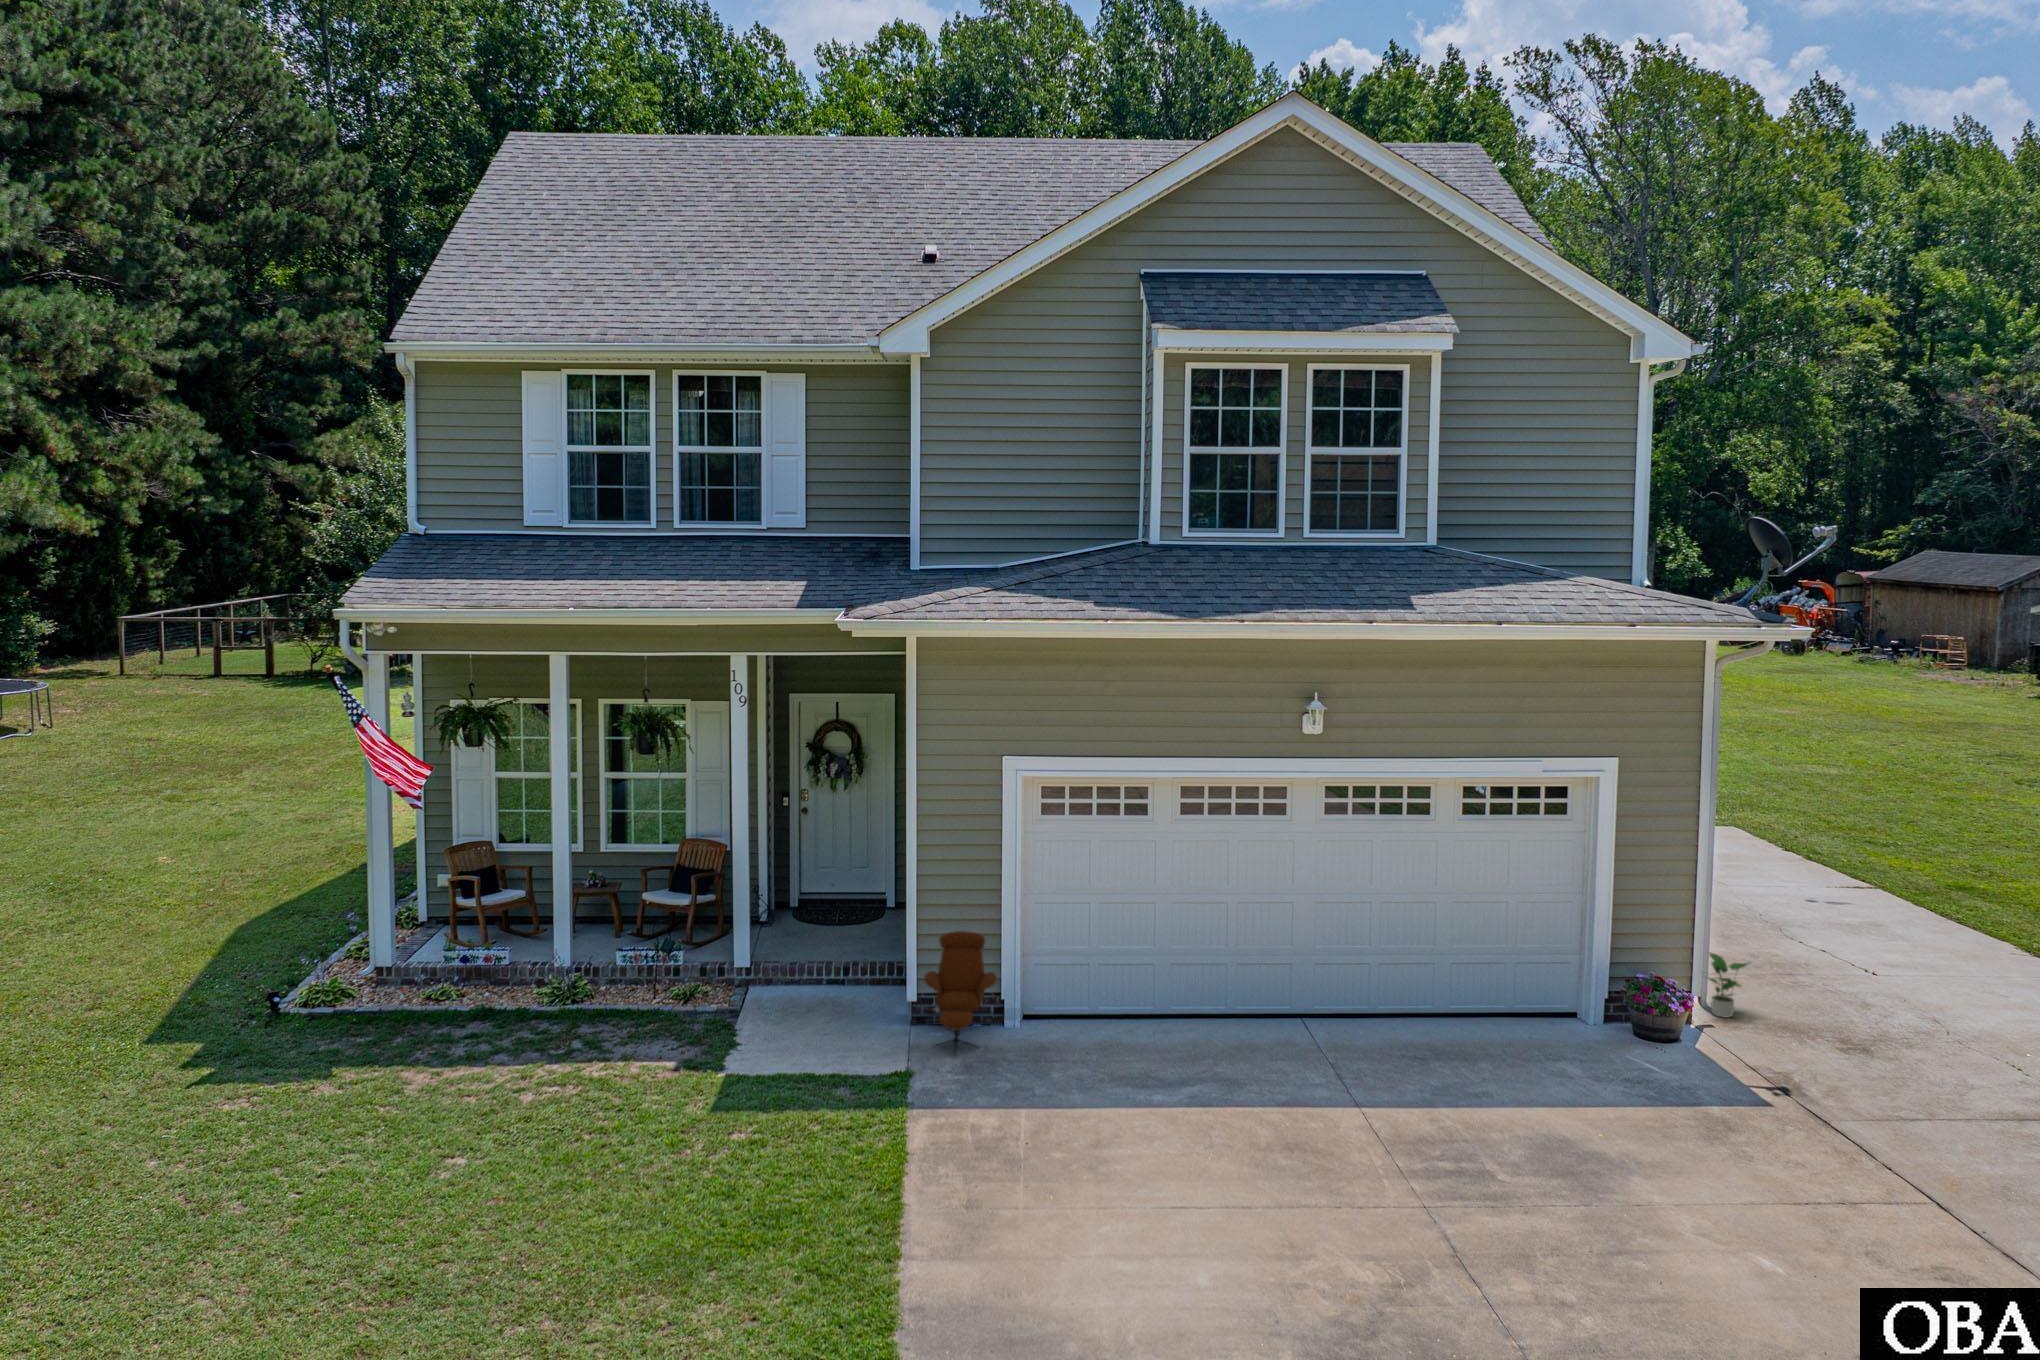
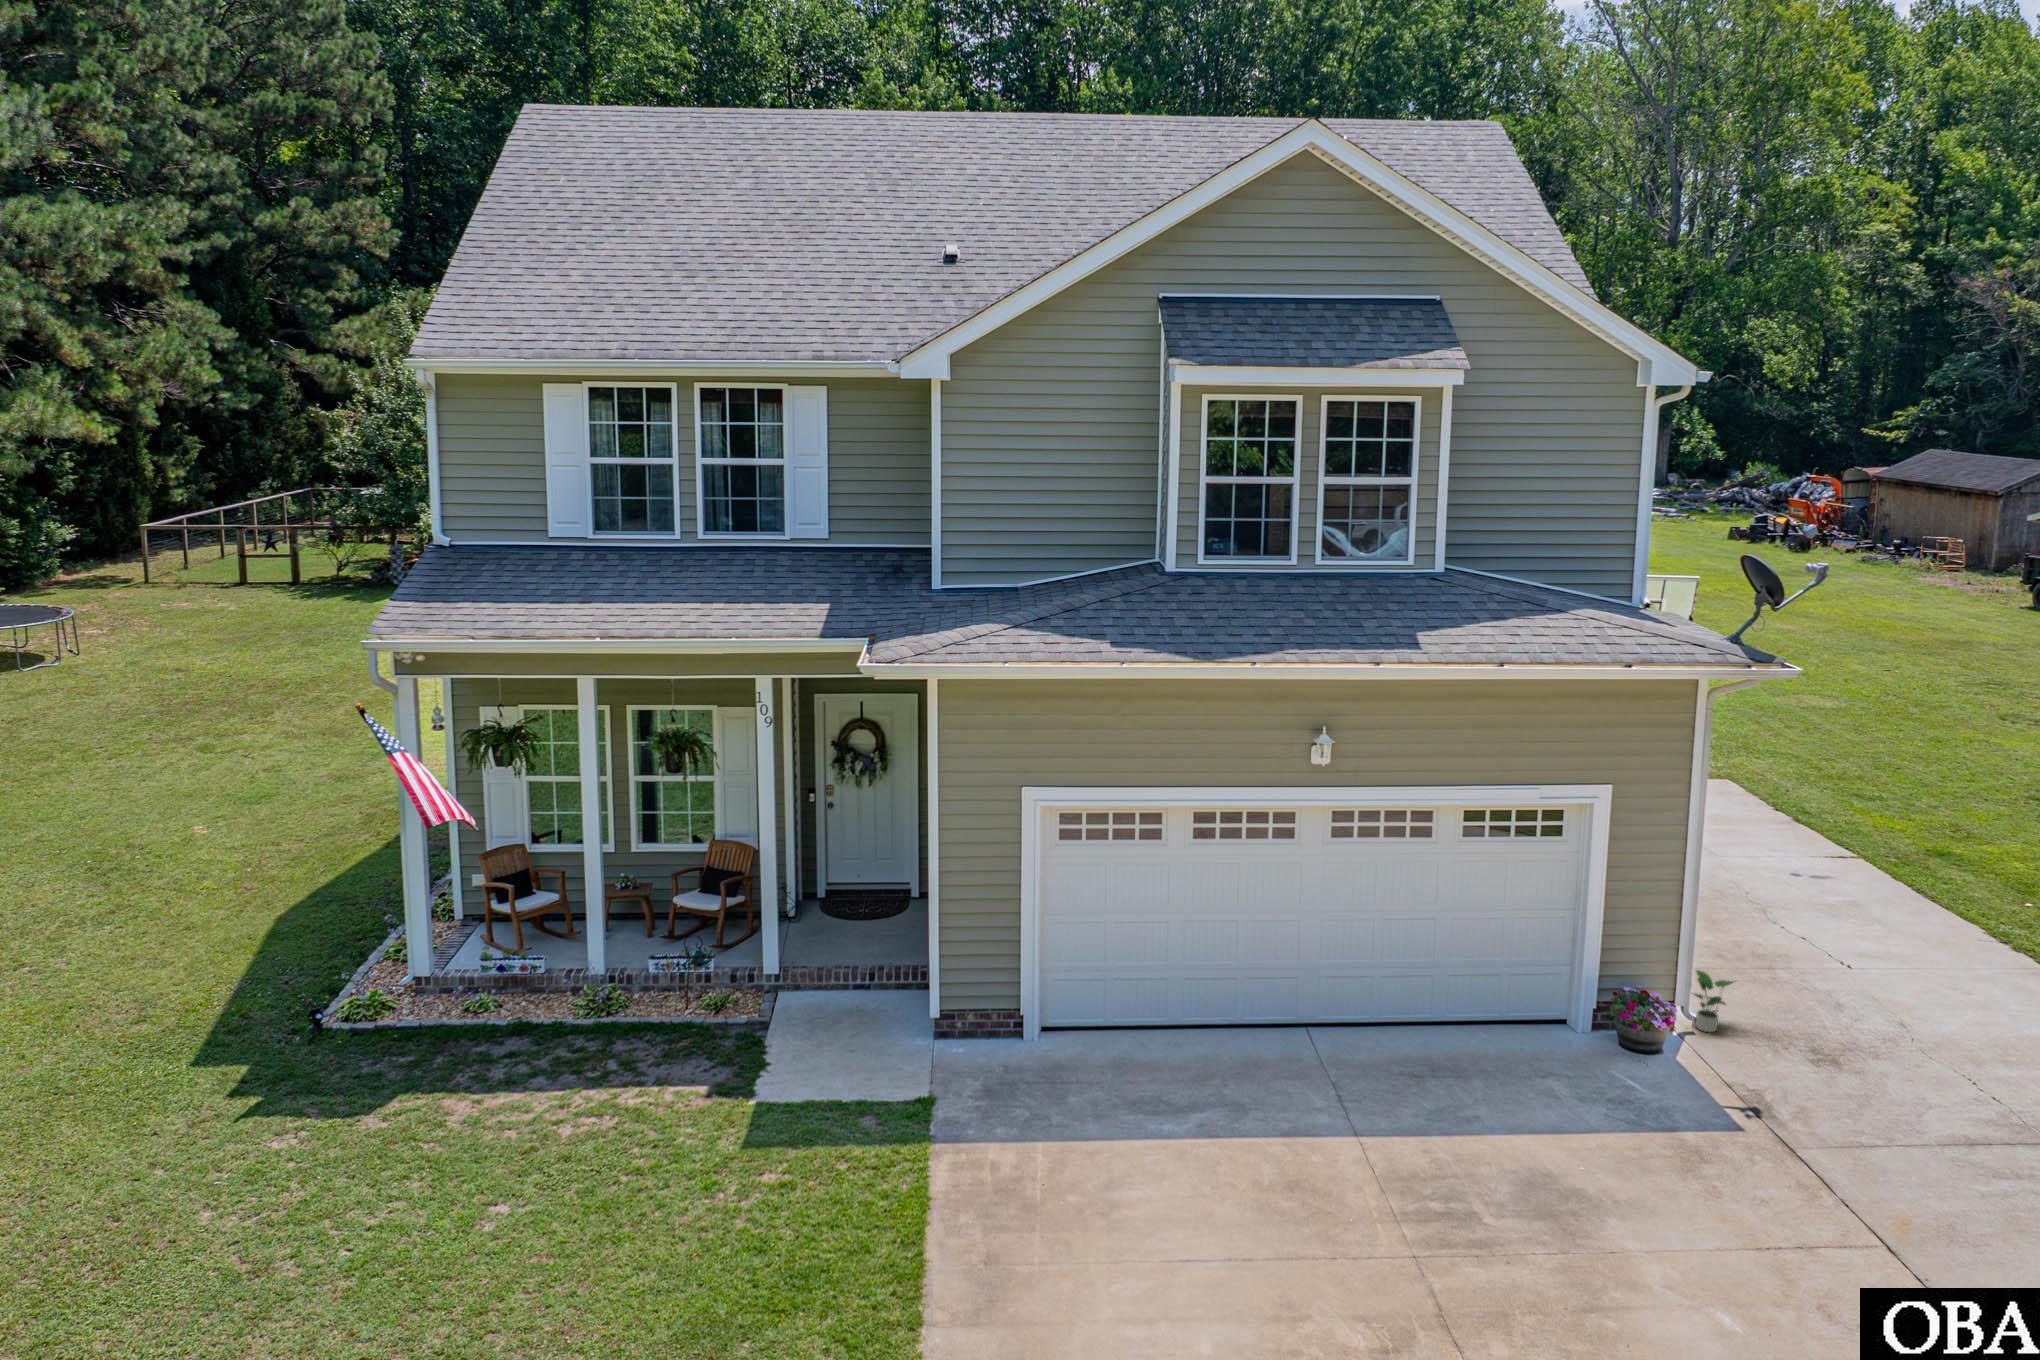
lounge chair: present [924,931,997,1054] -> none [945,952,1015,1080]

